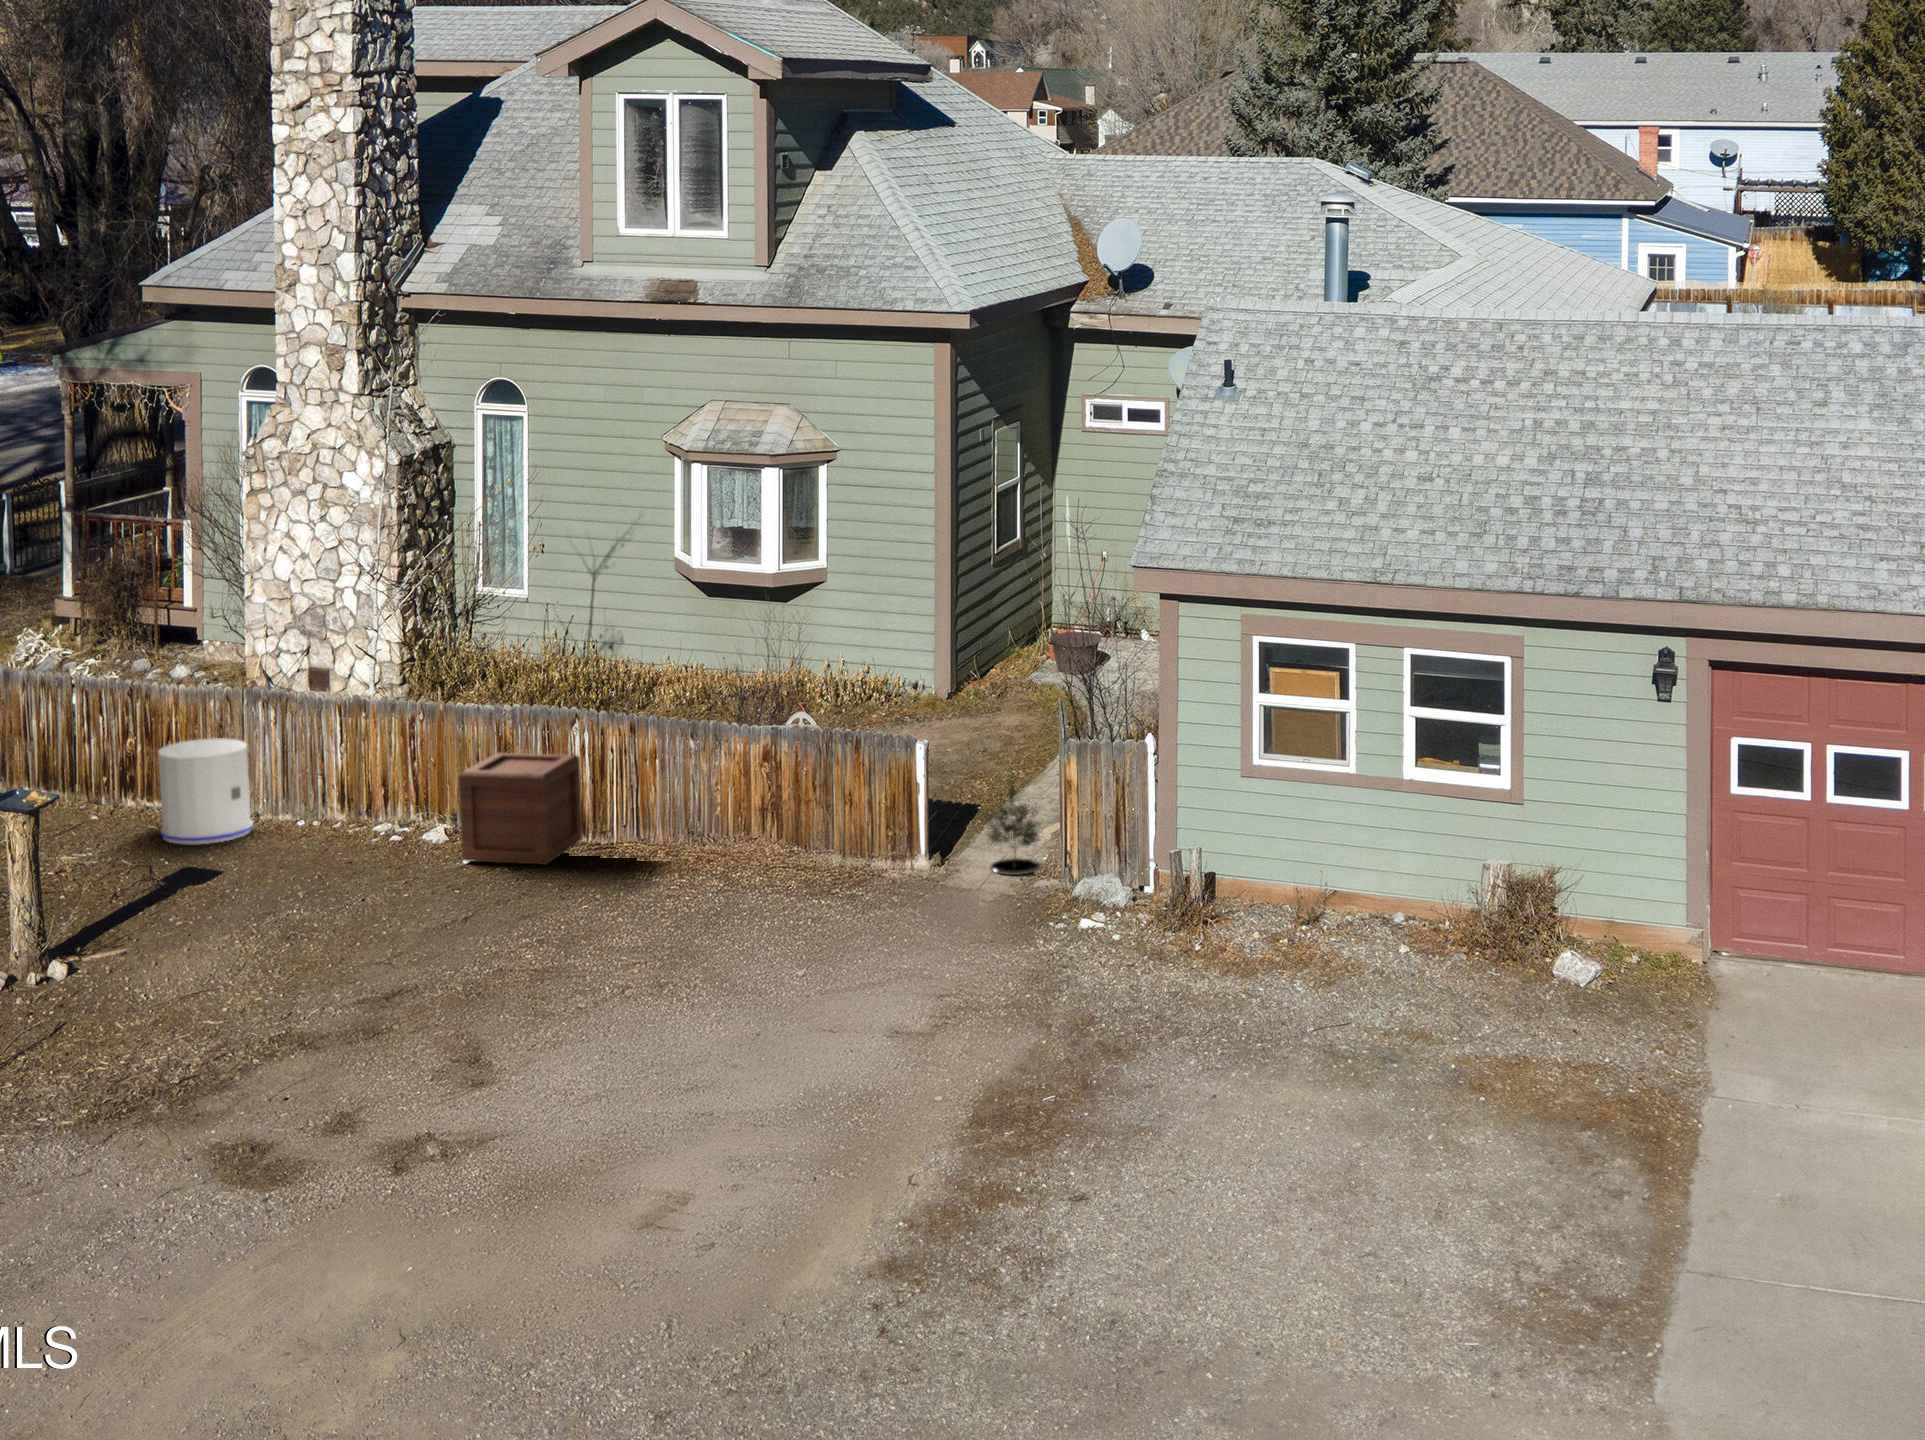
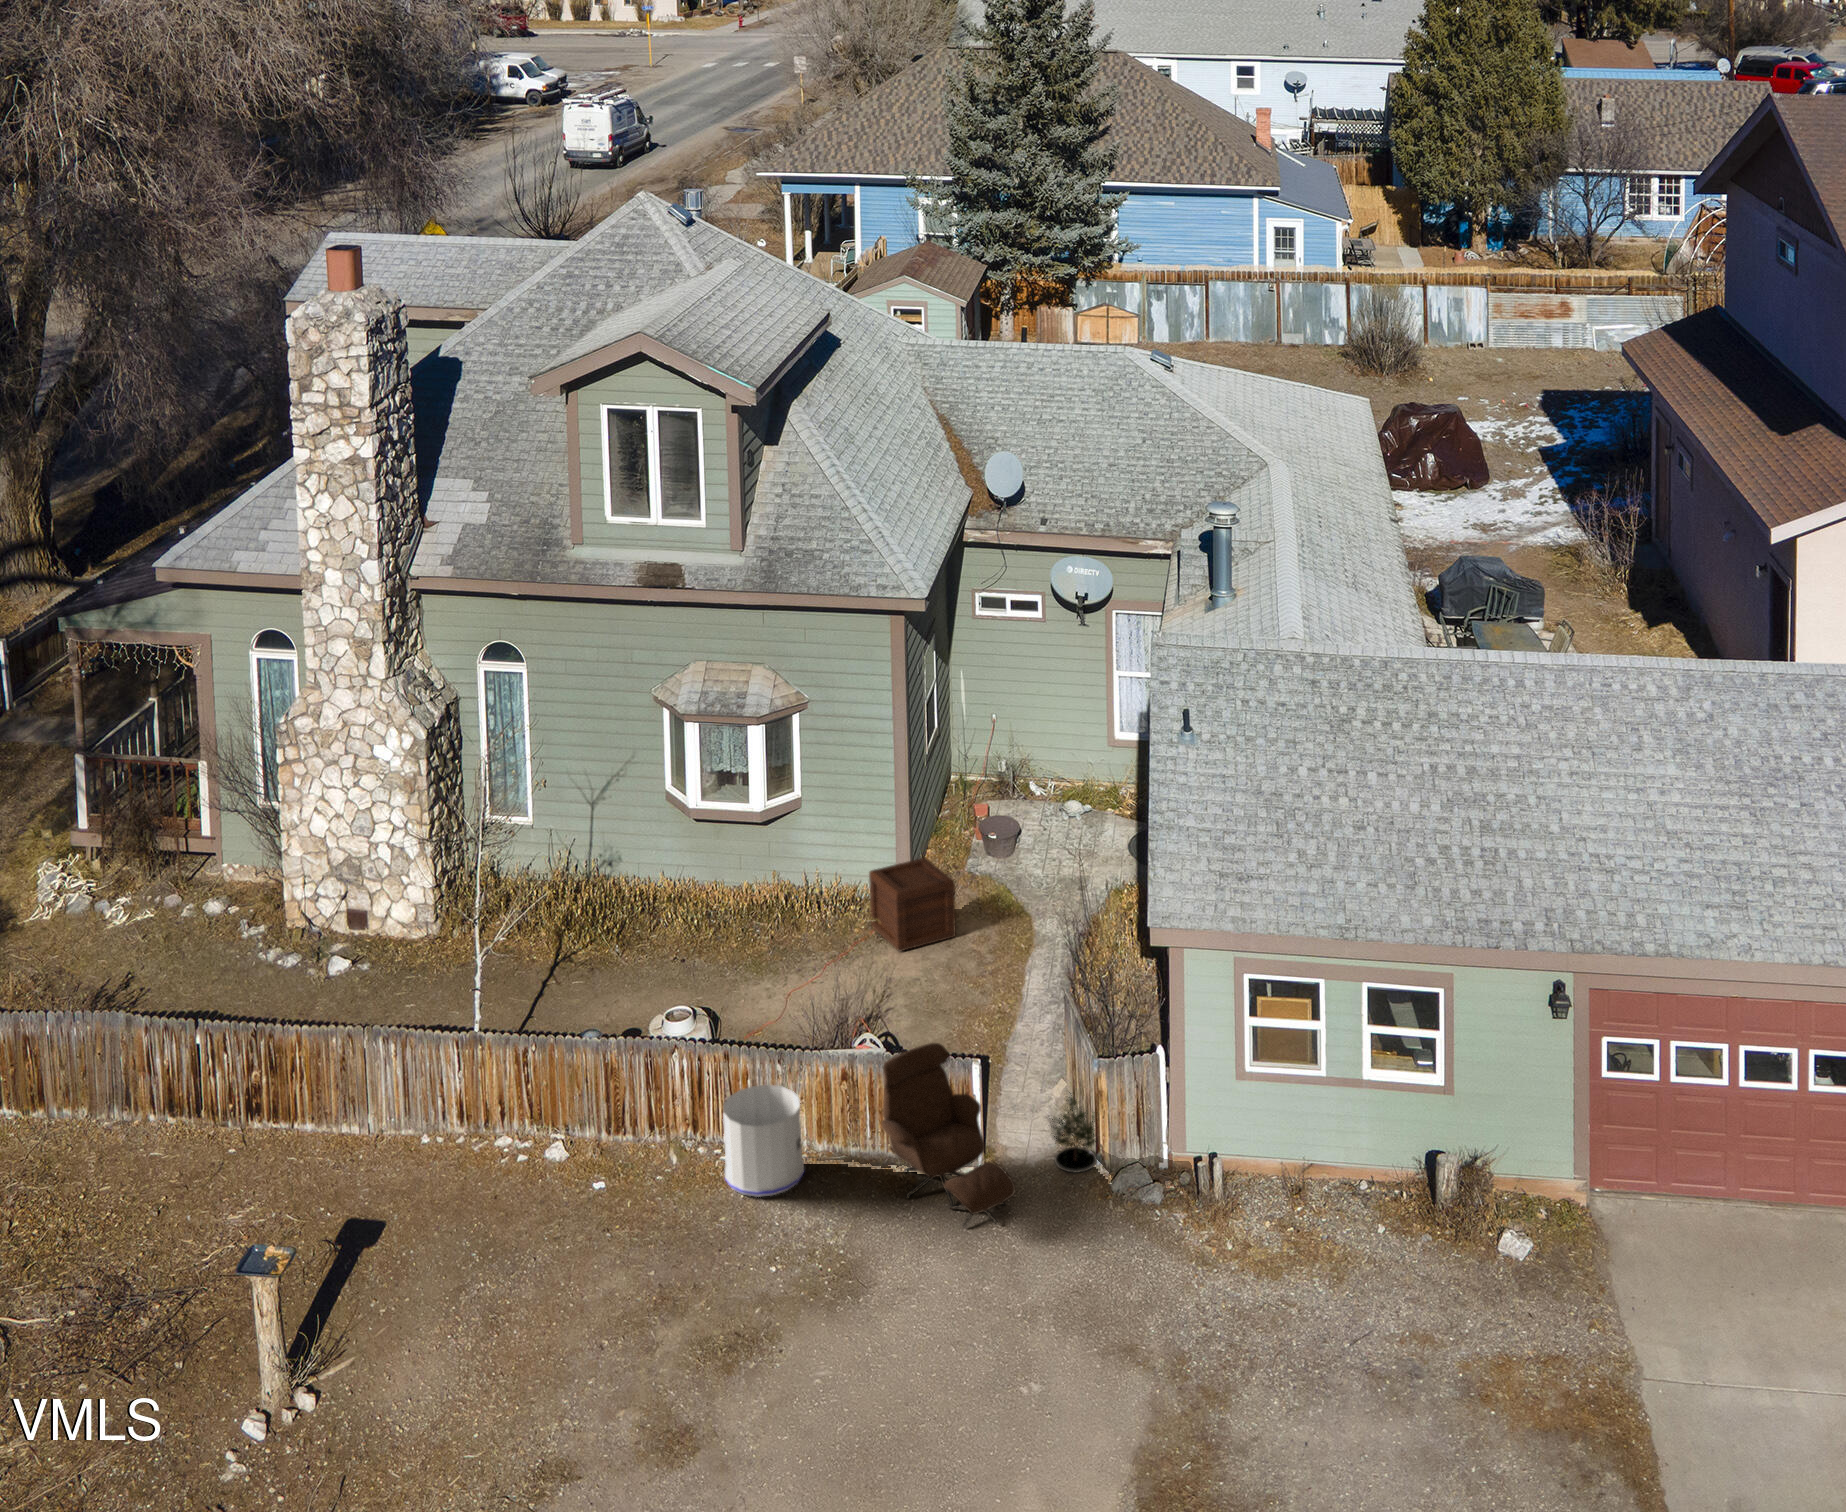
lounge chair: none [780,715,921,901] -> present [881,1043,1015,1226]
trash can: present [158,739,253,844] -> present [723,1085,804,1197]
wooden crate: present [459,753,583,864] -> present [869,858,956,951]

